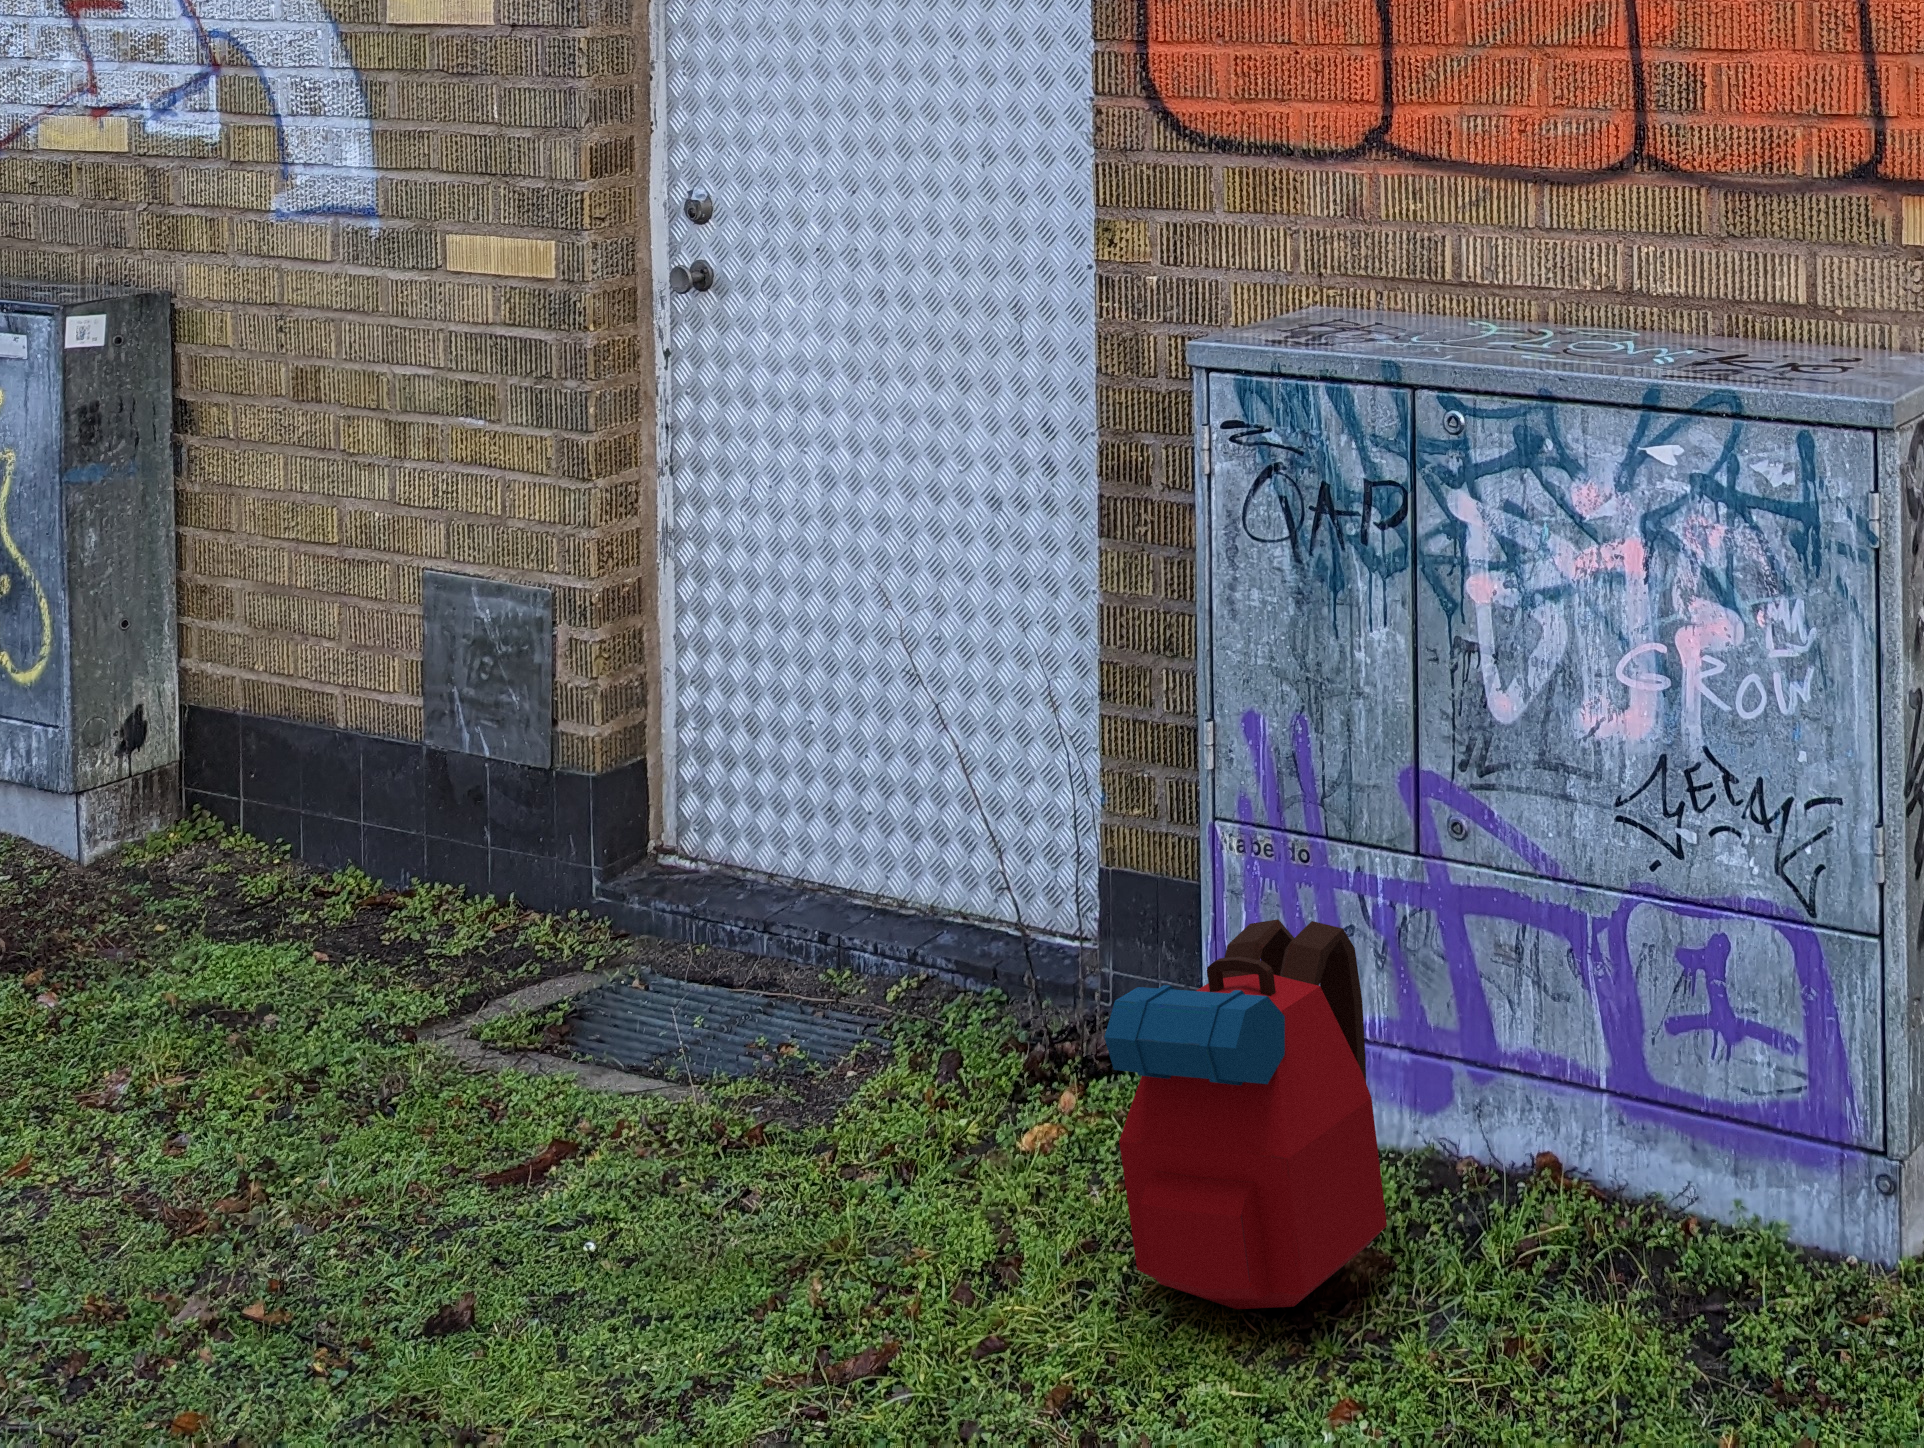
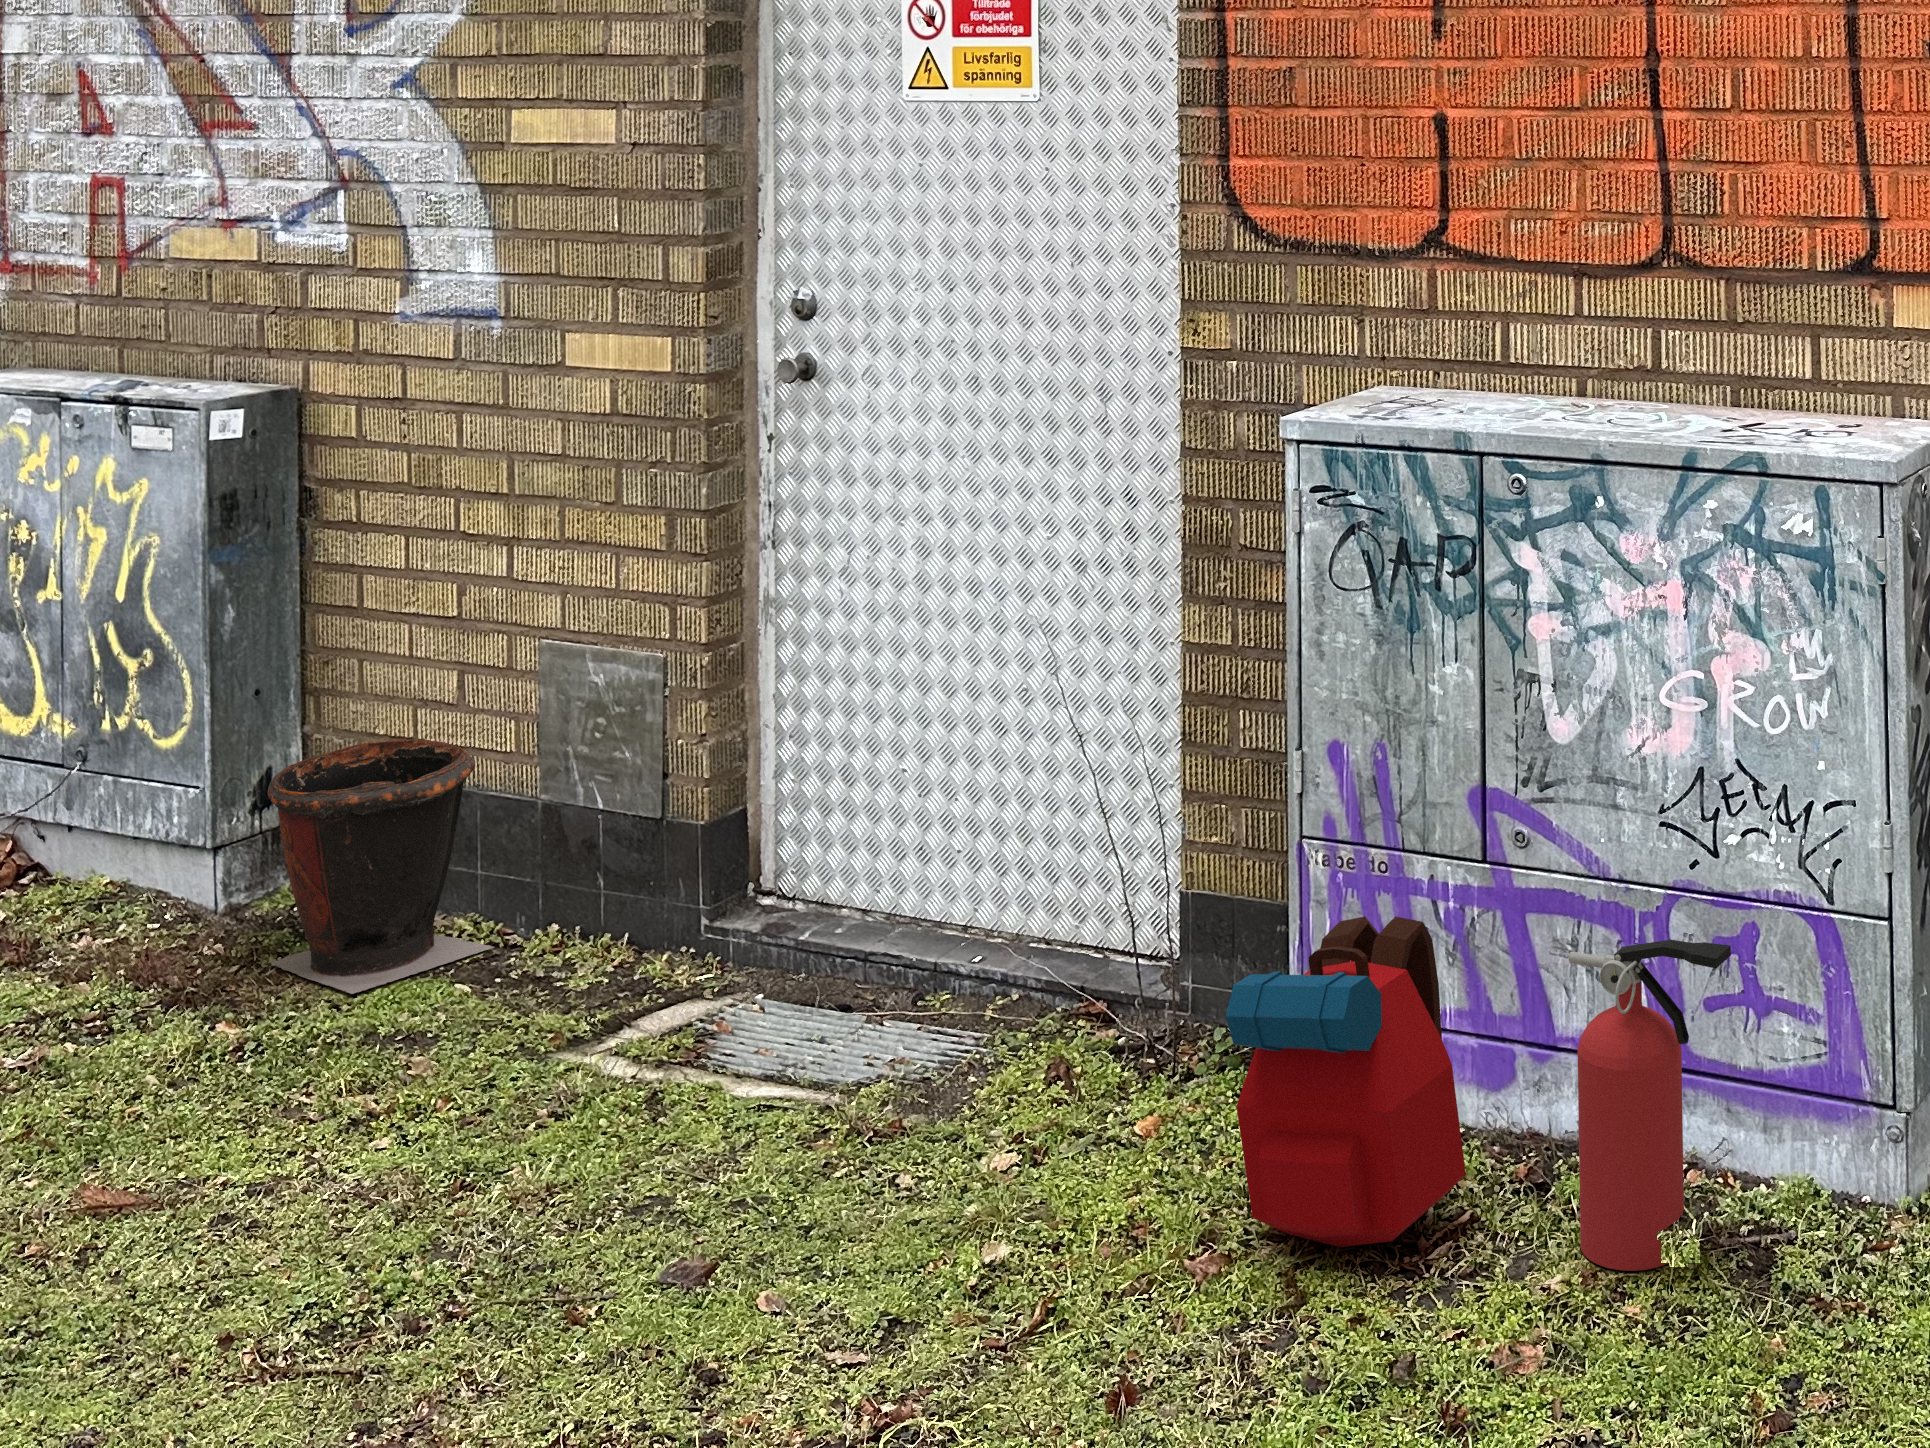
waste bin: none [117,677,367,958] -> present [268,739,494,994]
fire extinguisher: none [1505,964,1694,1353] -> present [1569,940,1731,1271]

